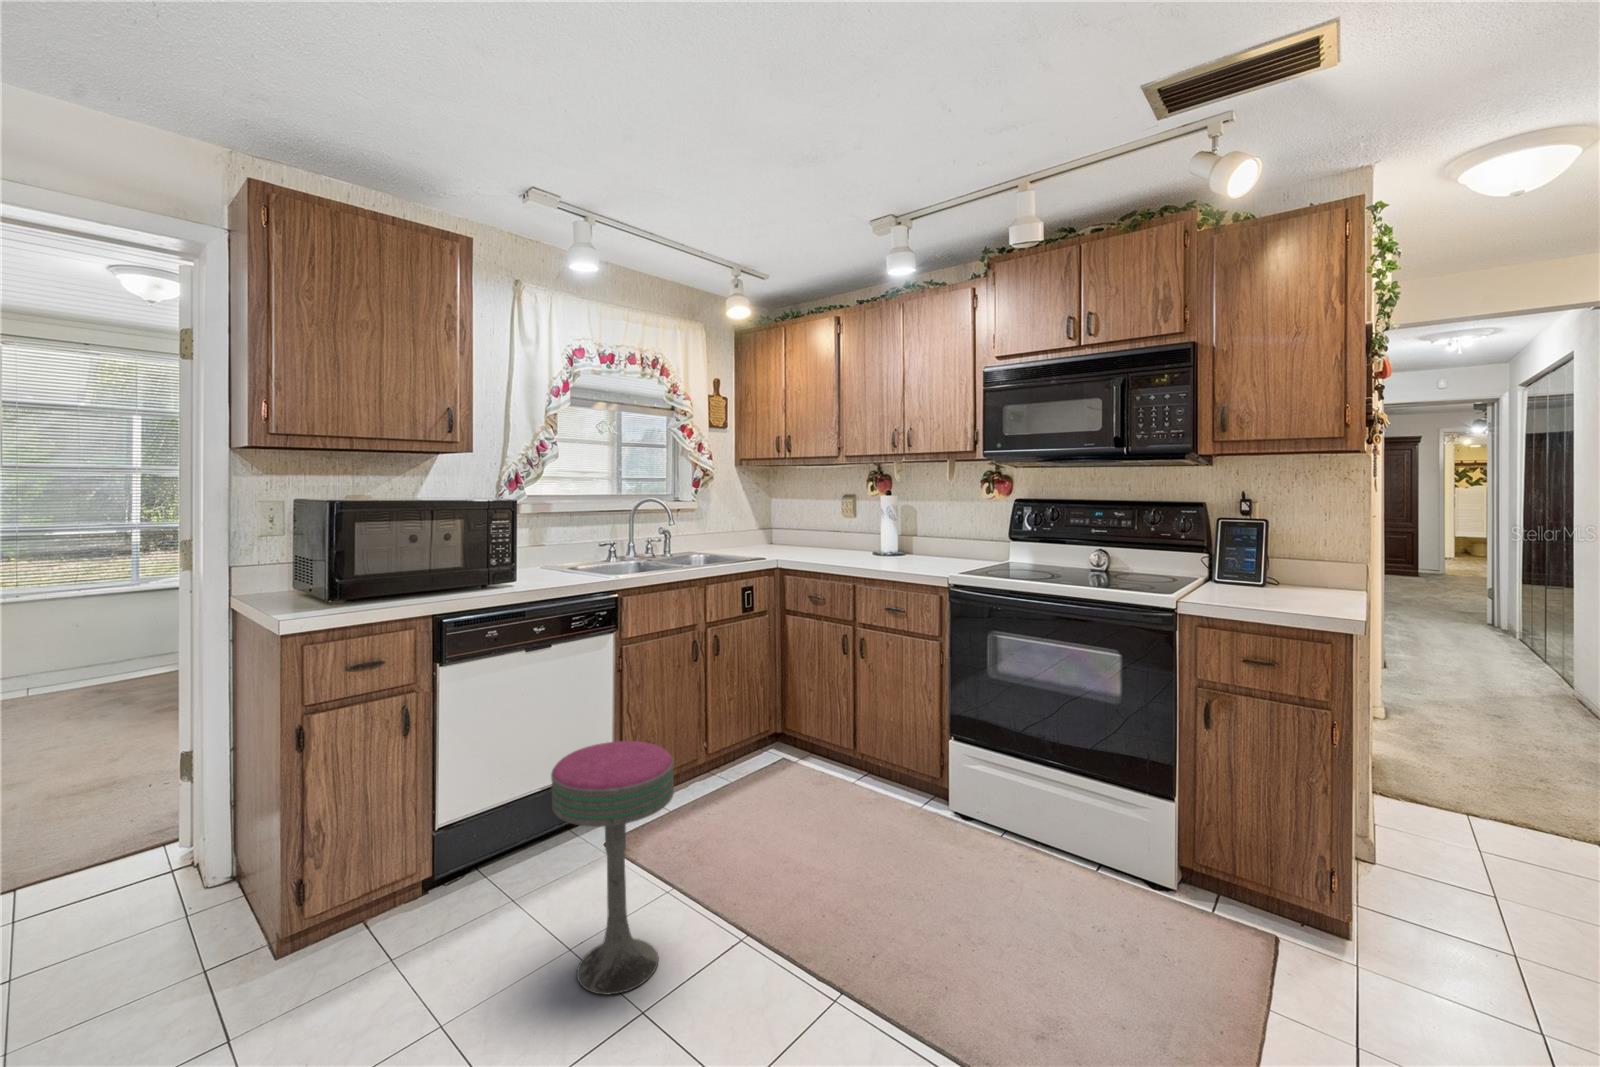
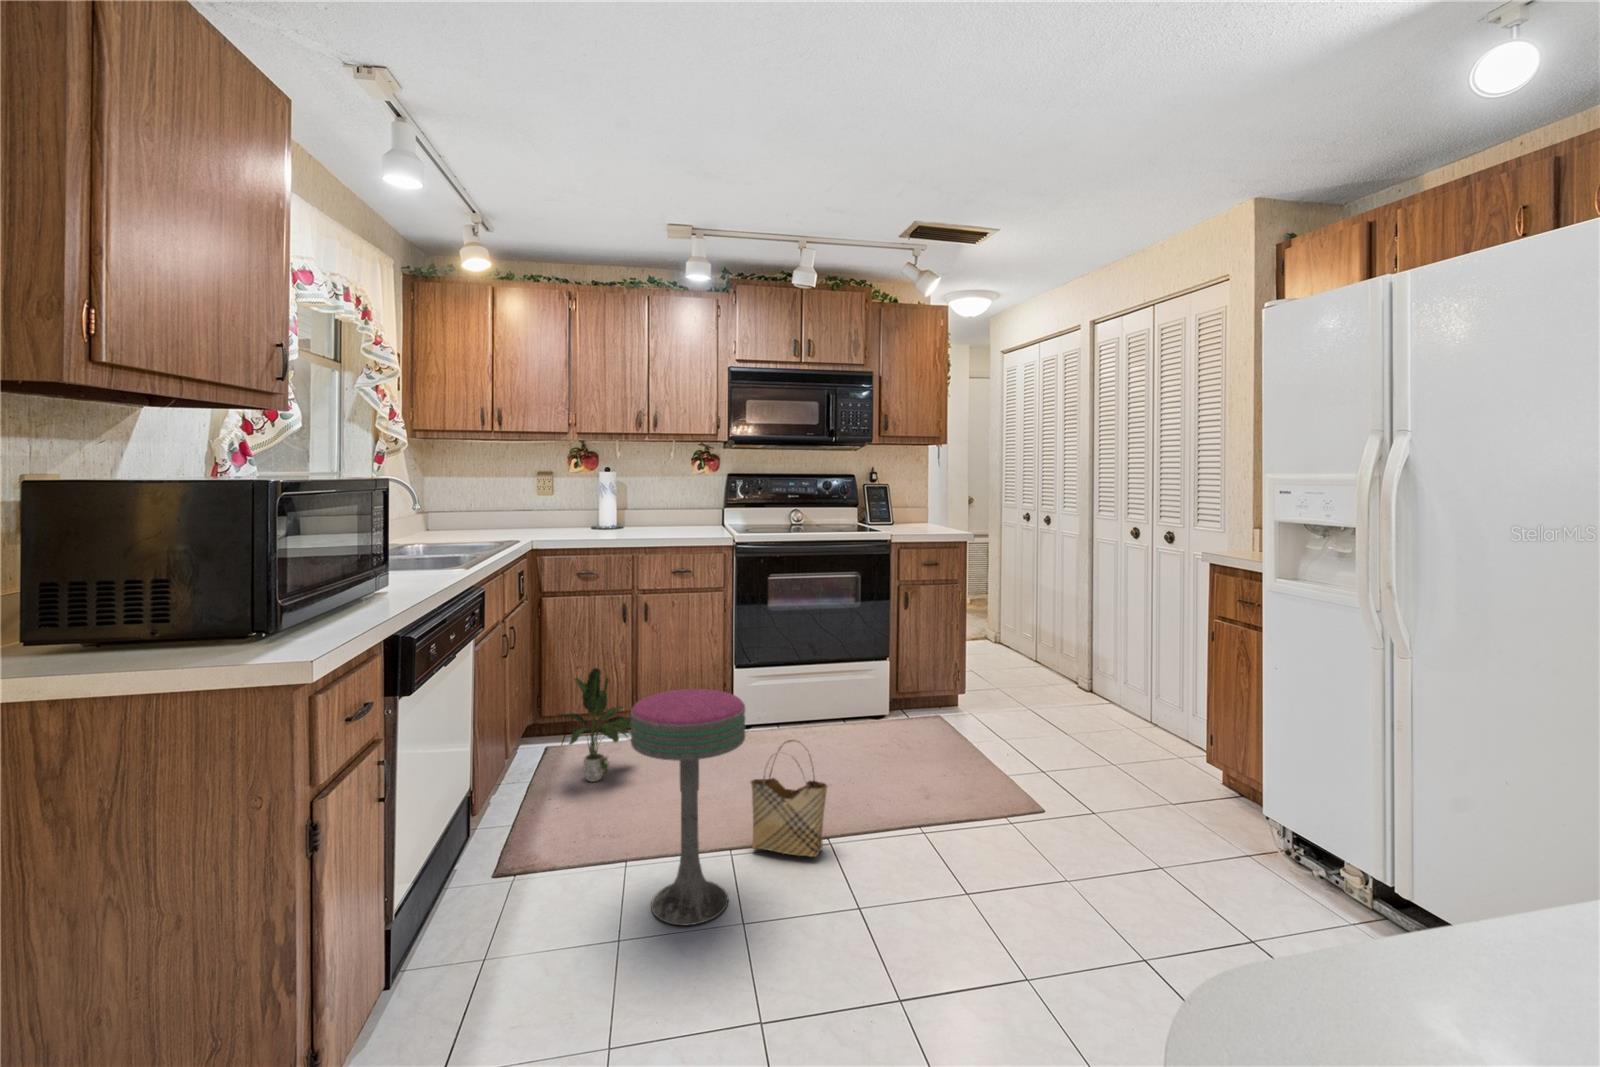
potted plant: none [712,697,797,808] -> present [558,668,631,782]
woven basket: none [731,840,794,996] -> present [751,740,827,857]

